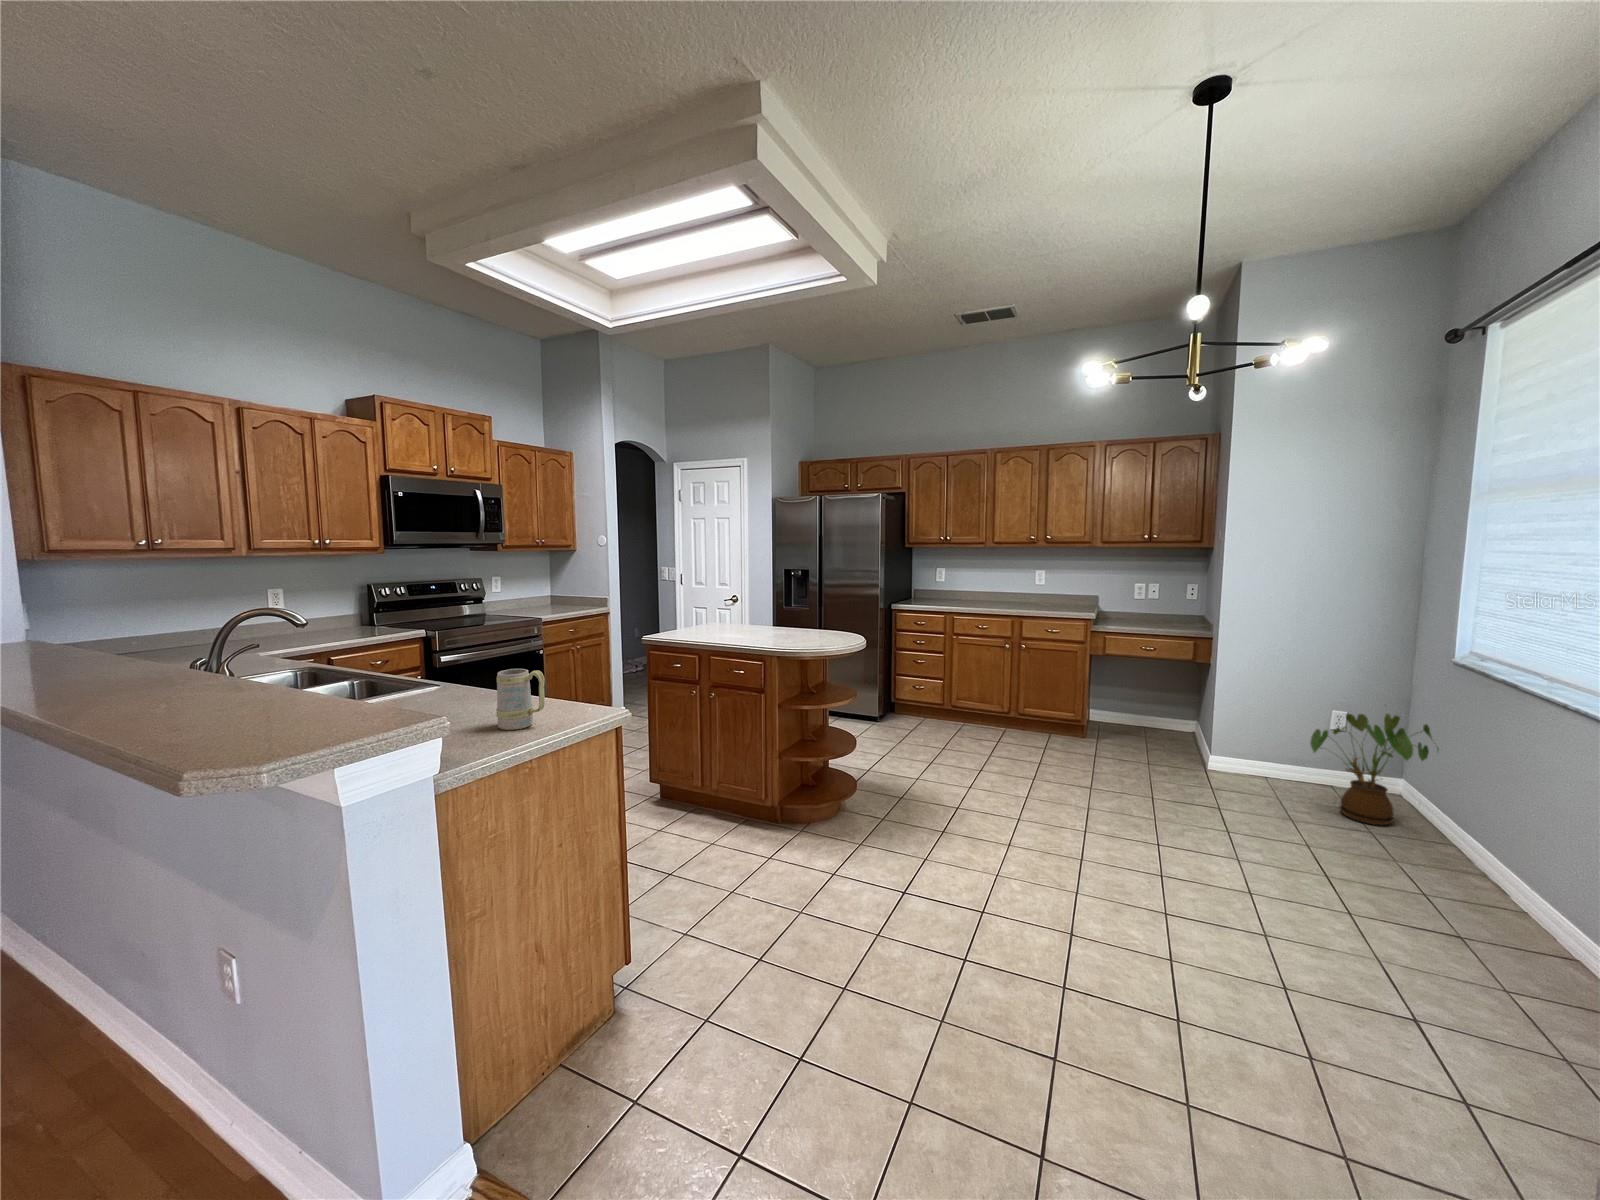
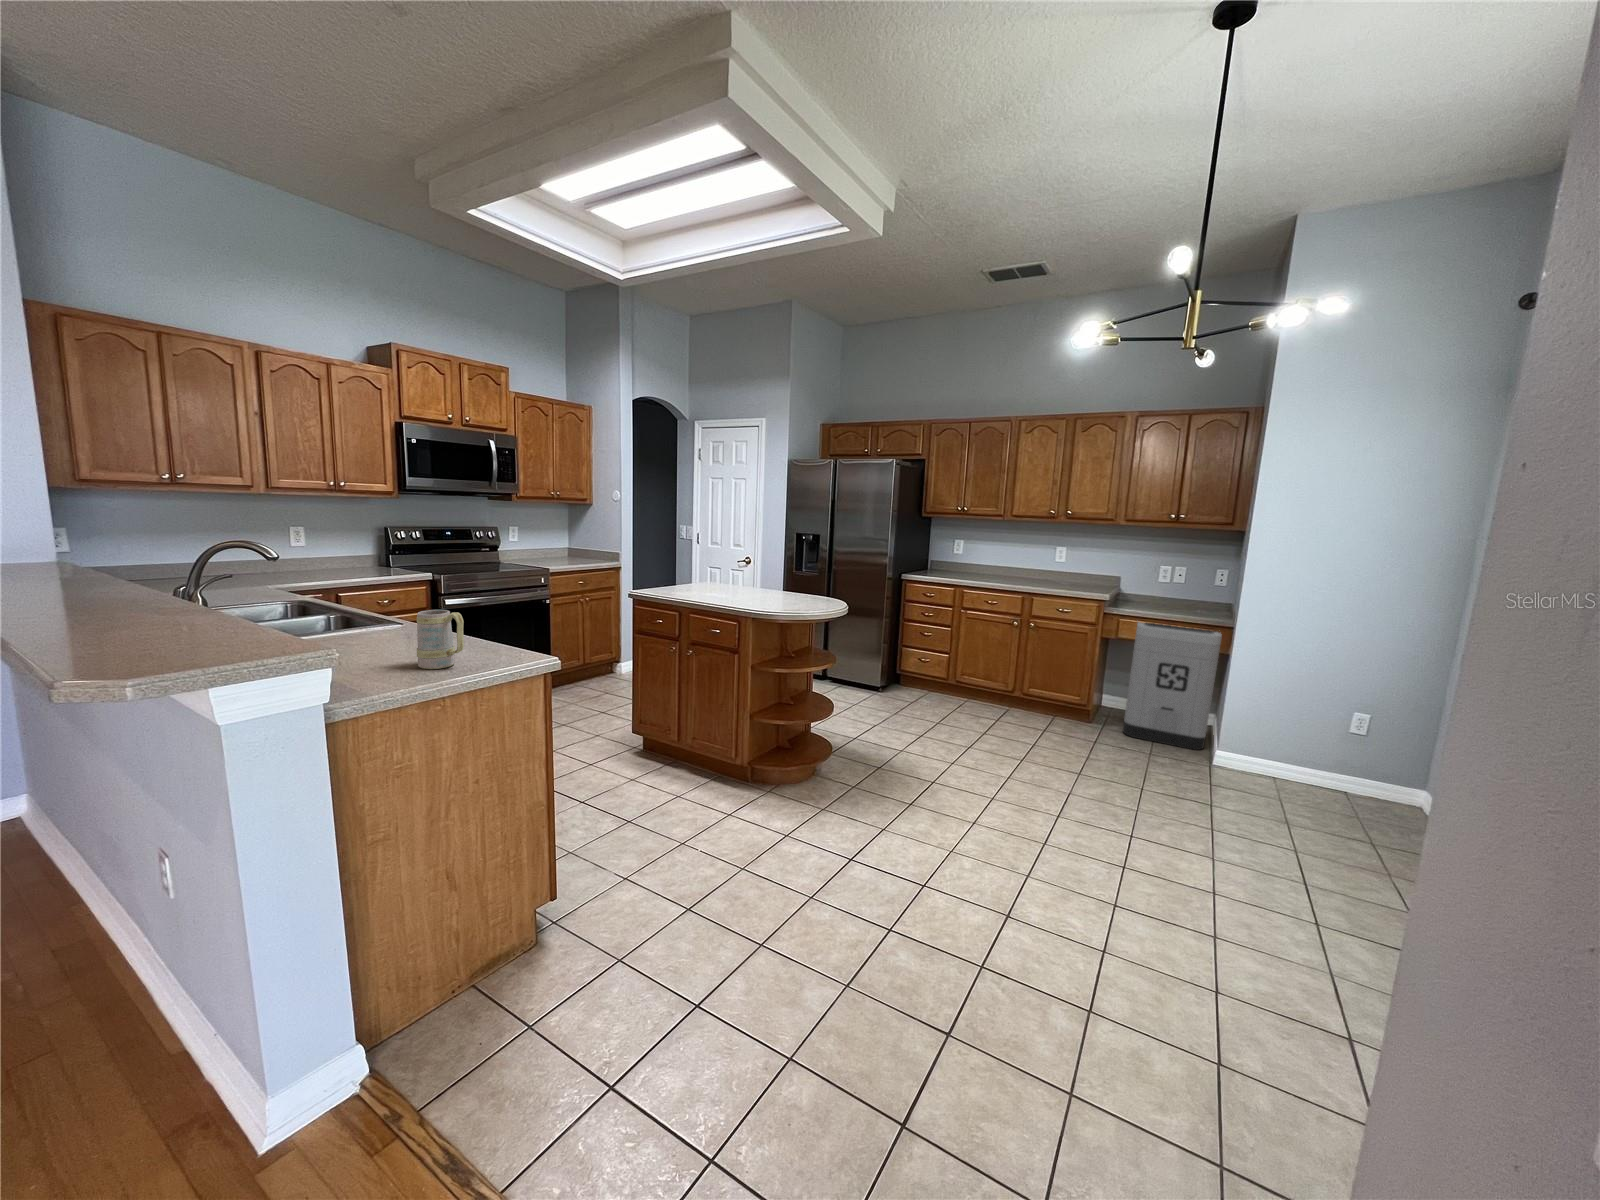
trash can: none [1117,633,1204,757] -> present [1123,622,1222,750]
house plant: present [1310,714,1439,825] -> none [1319,716,1464,837]

